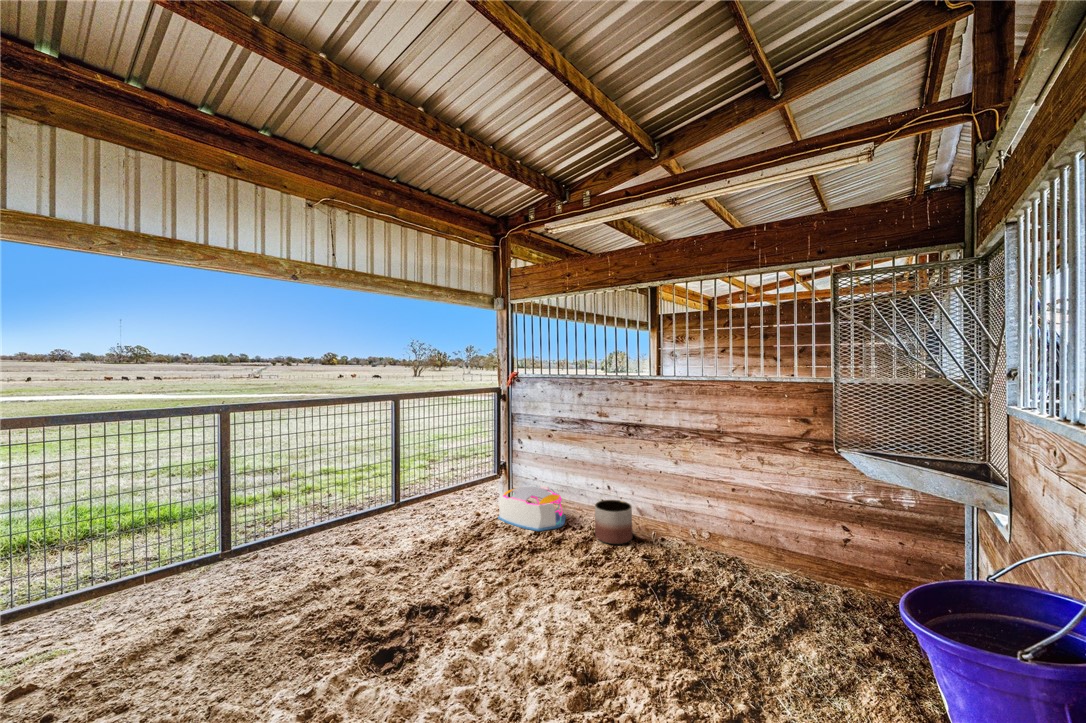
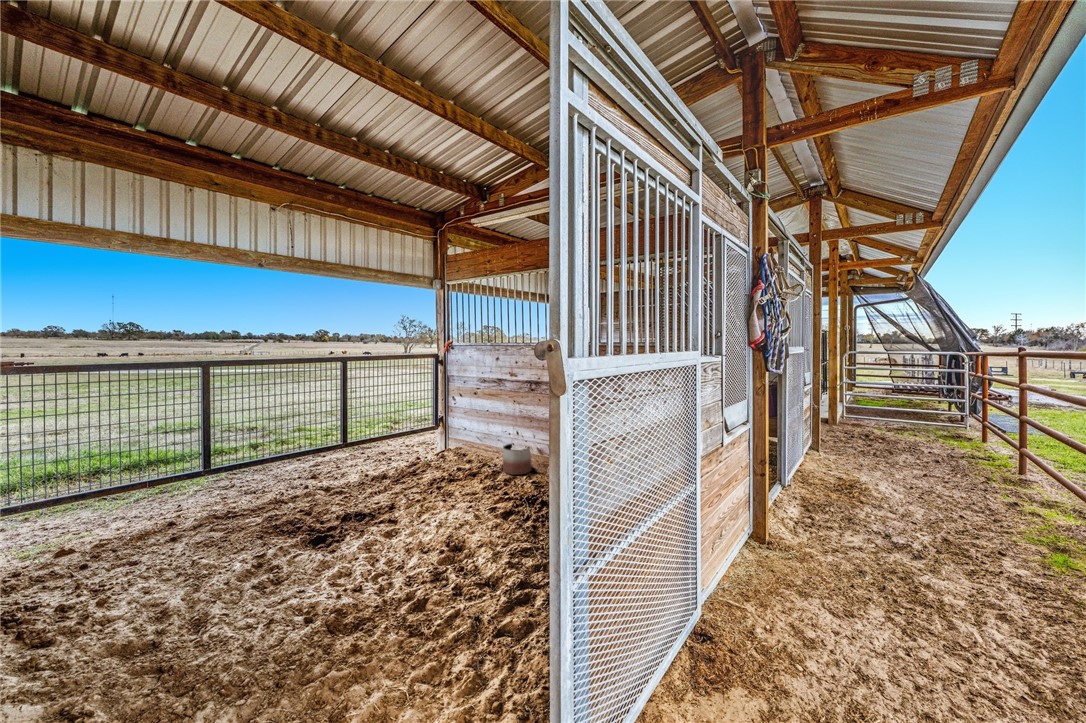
storage bin: present [498,485,566,531] -> none [433,434,487,468]

